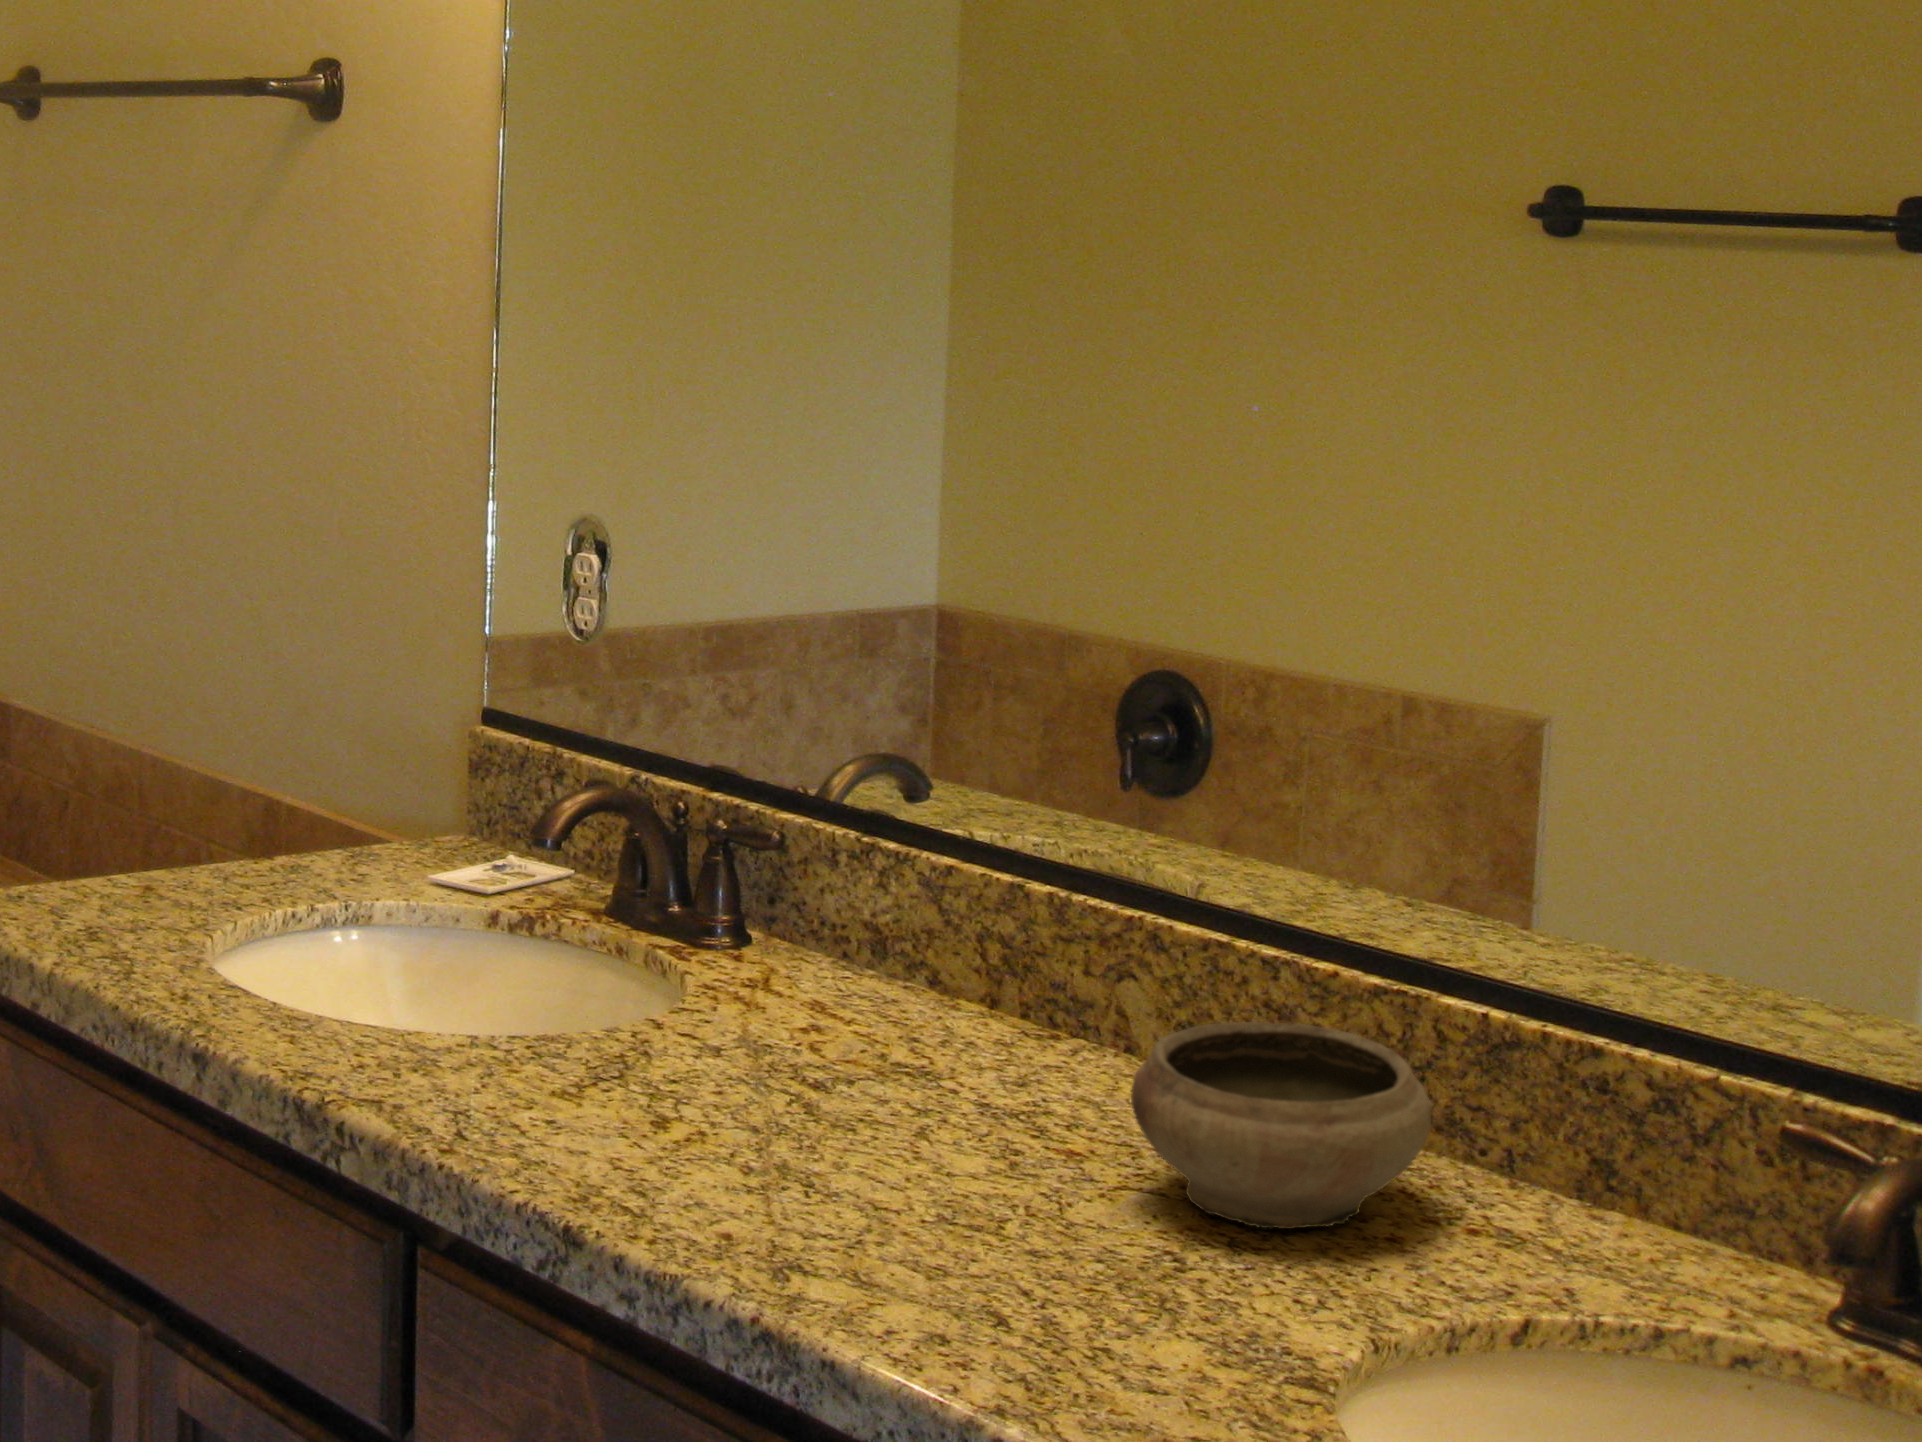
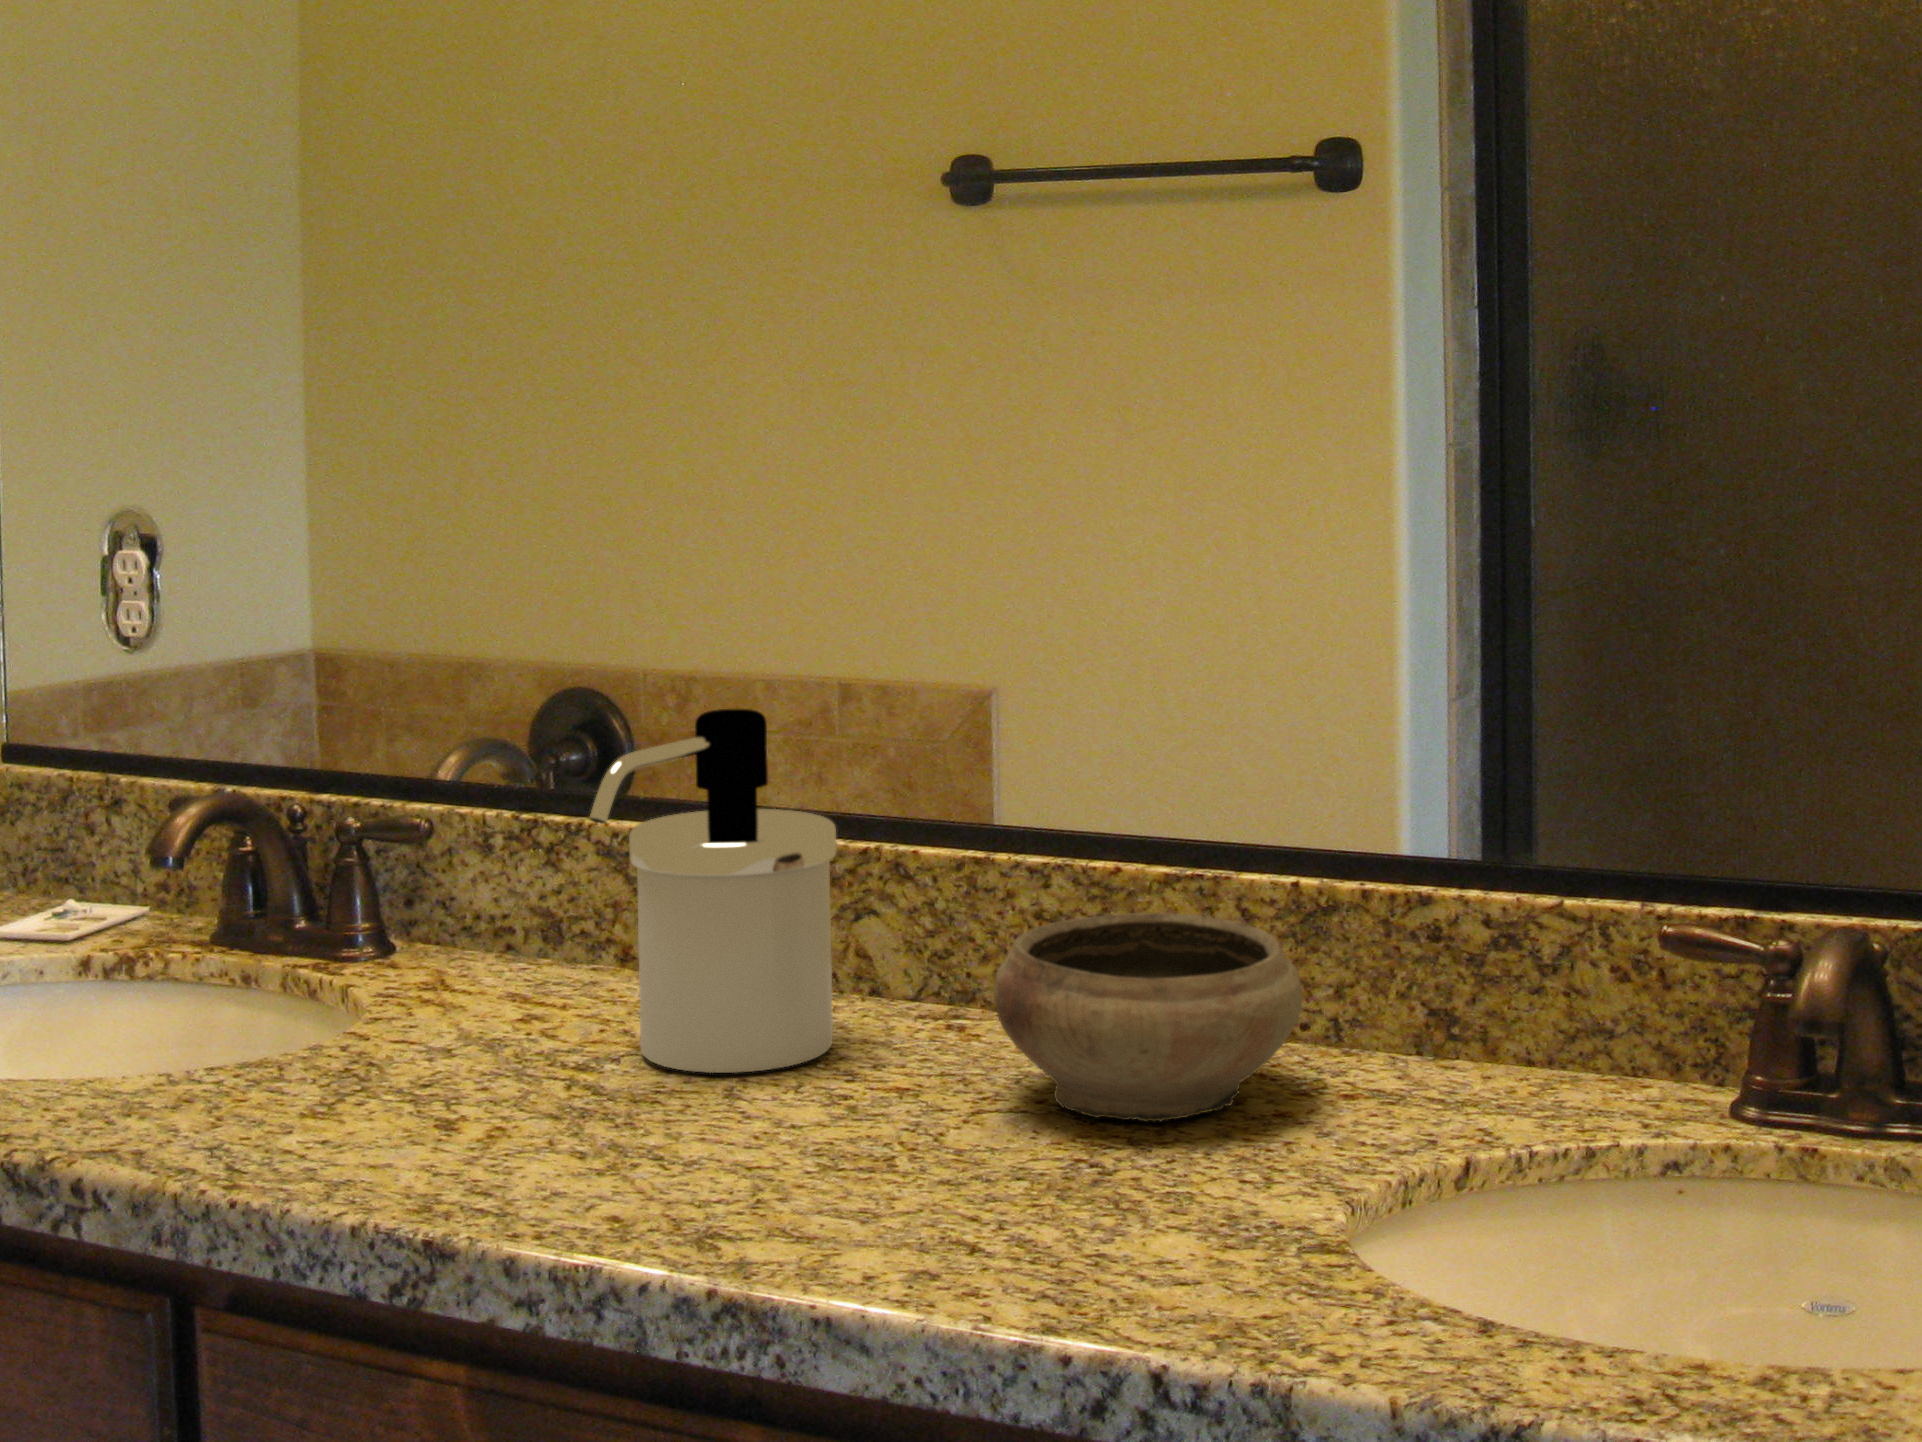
soap dispenser: none [796,784,1051,1115] -> present [590,709,836,1073]

